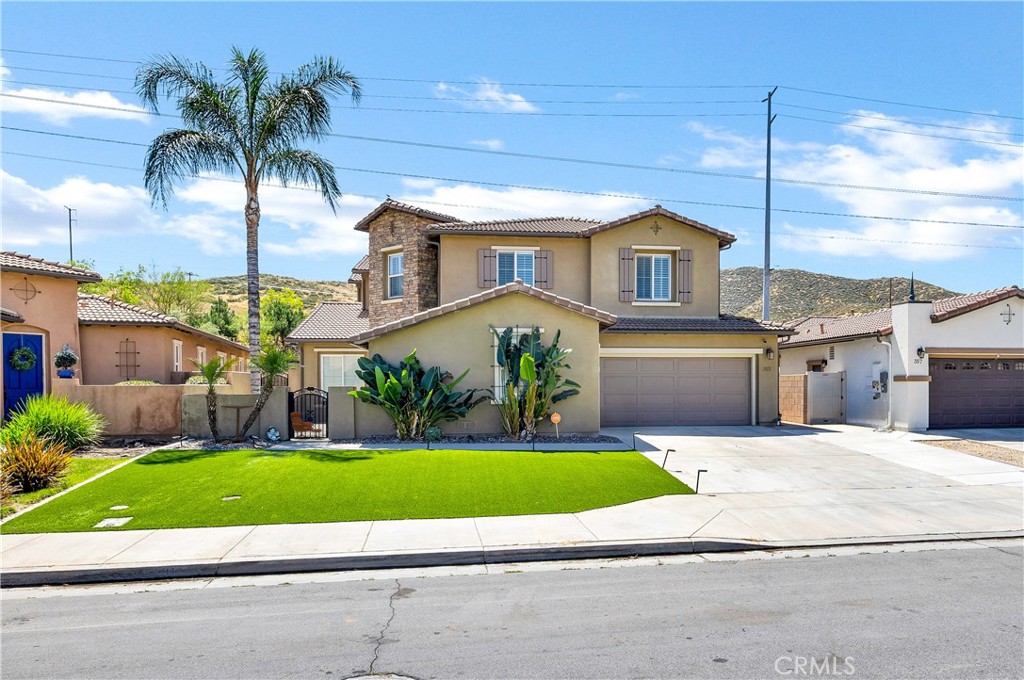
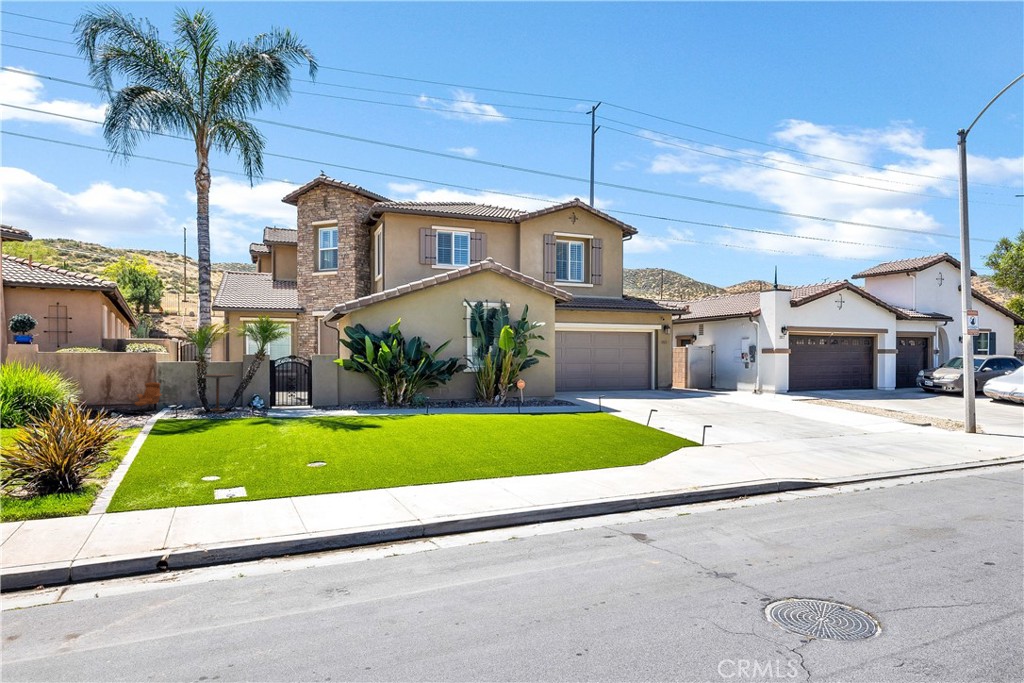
lounge chair: present [291,412,322,438] -> present [135,382,162,412]

